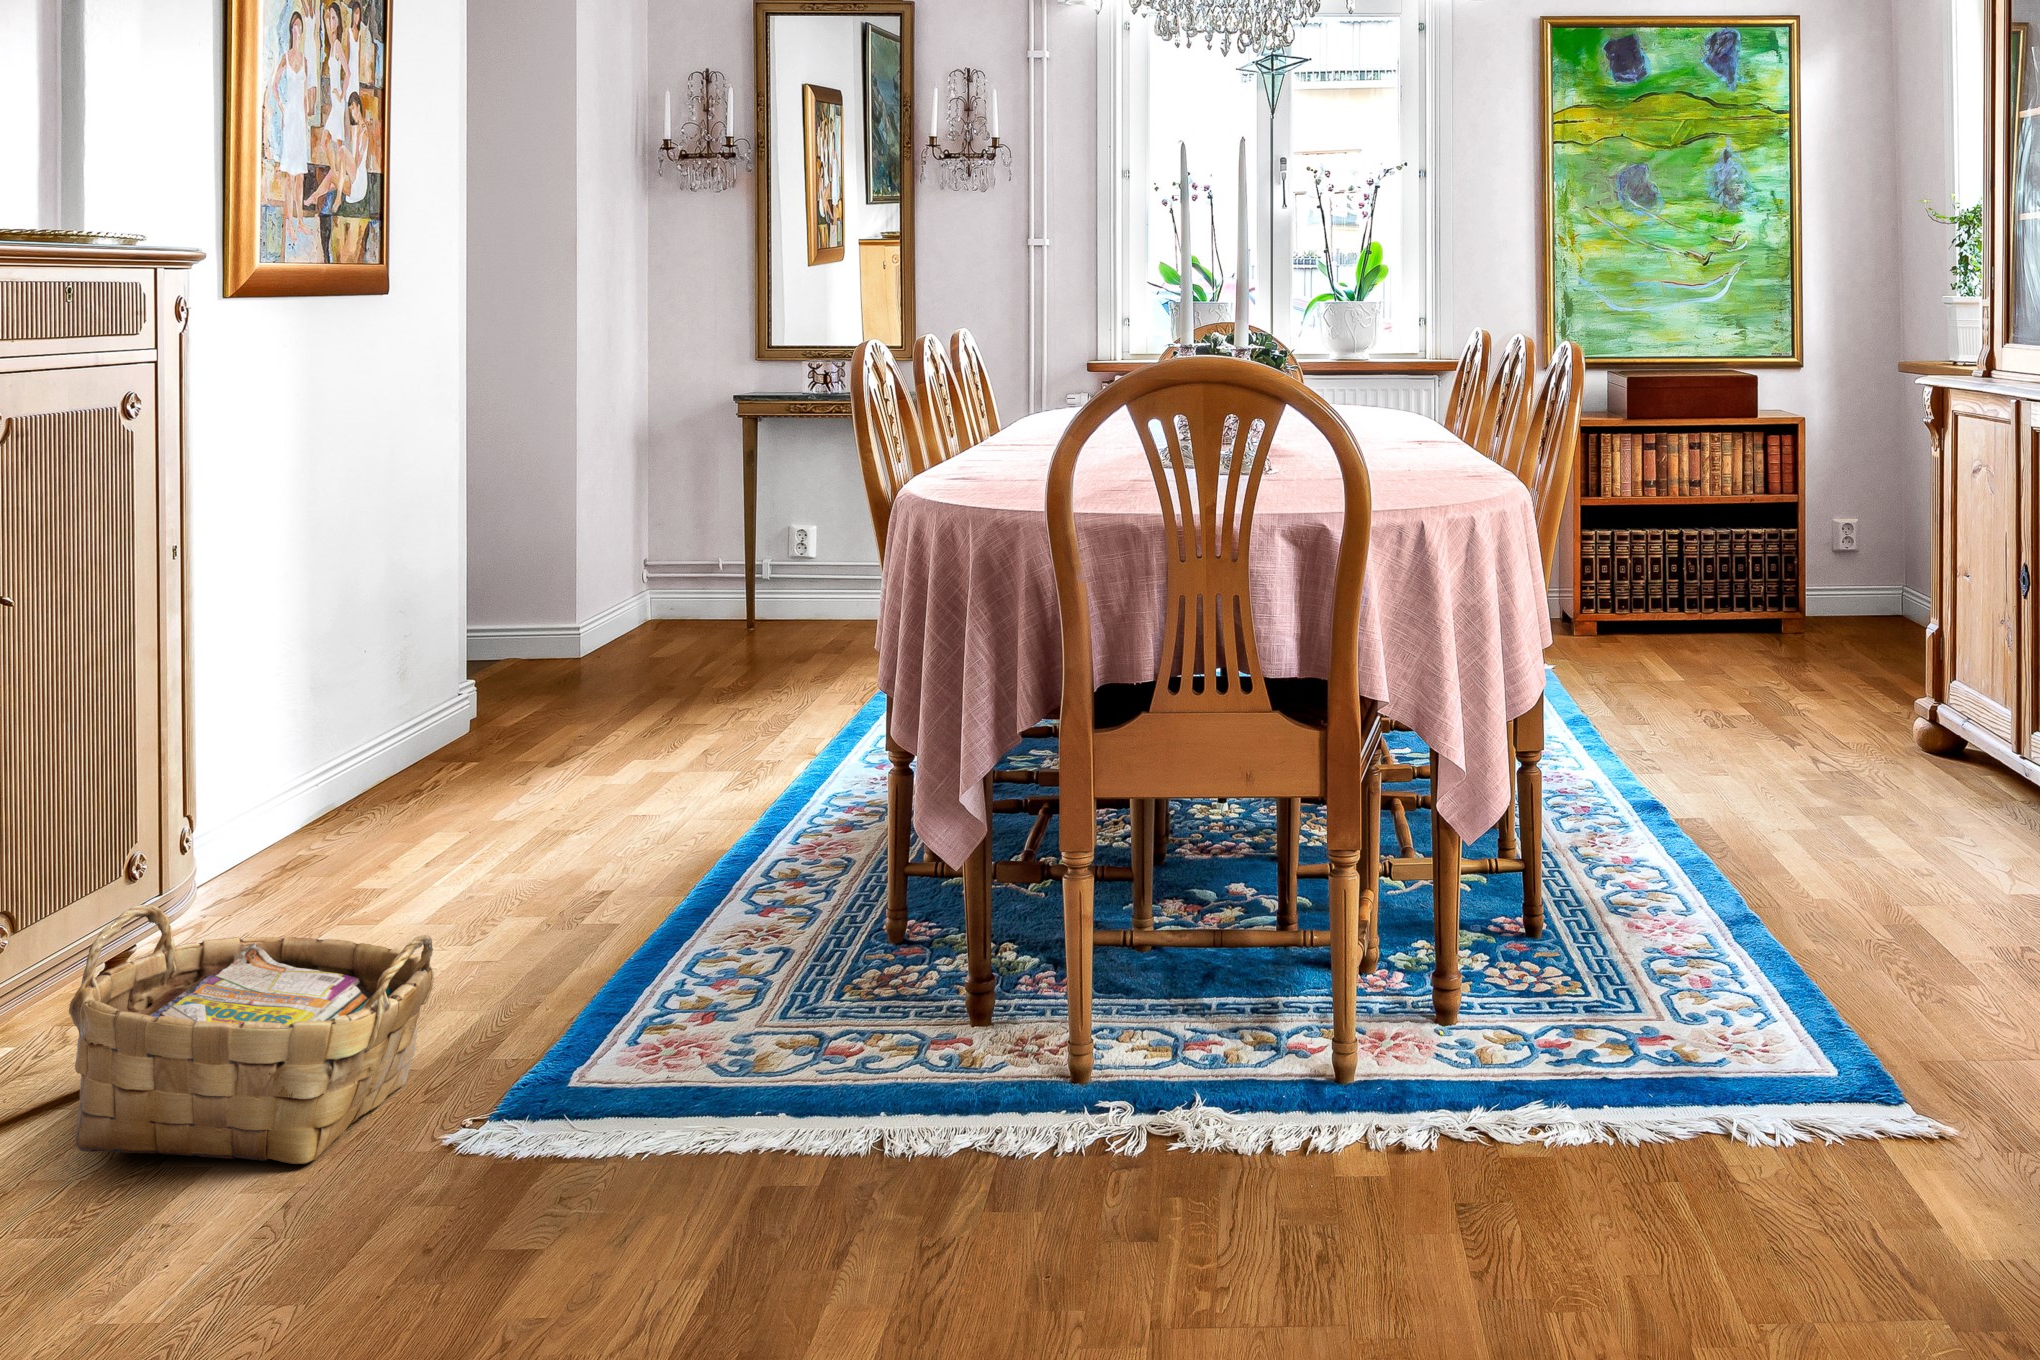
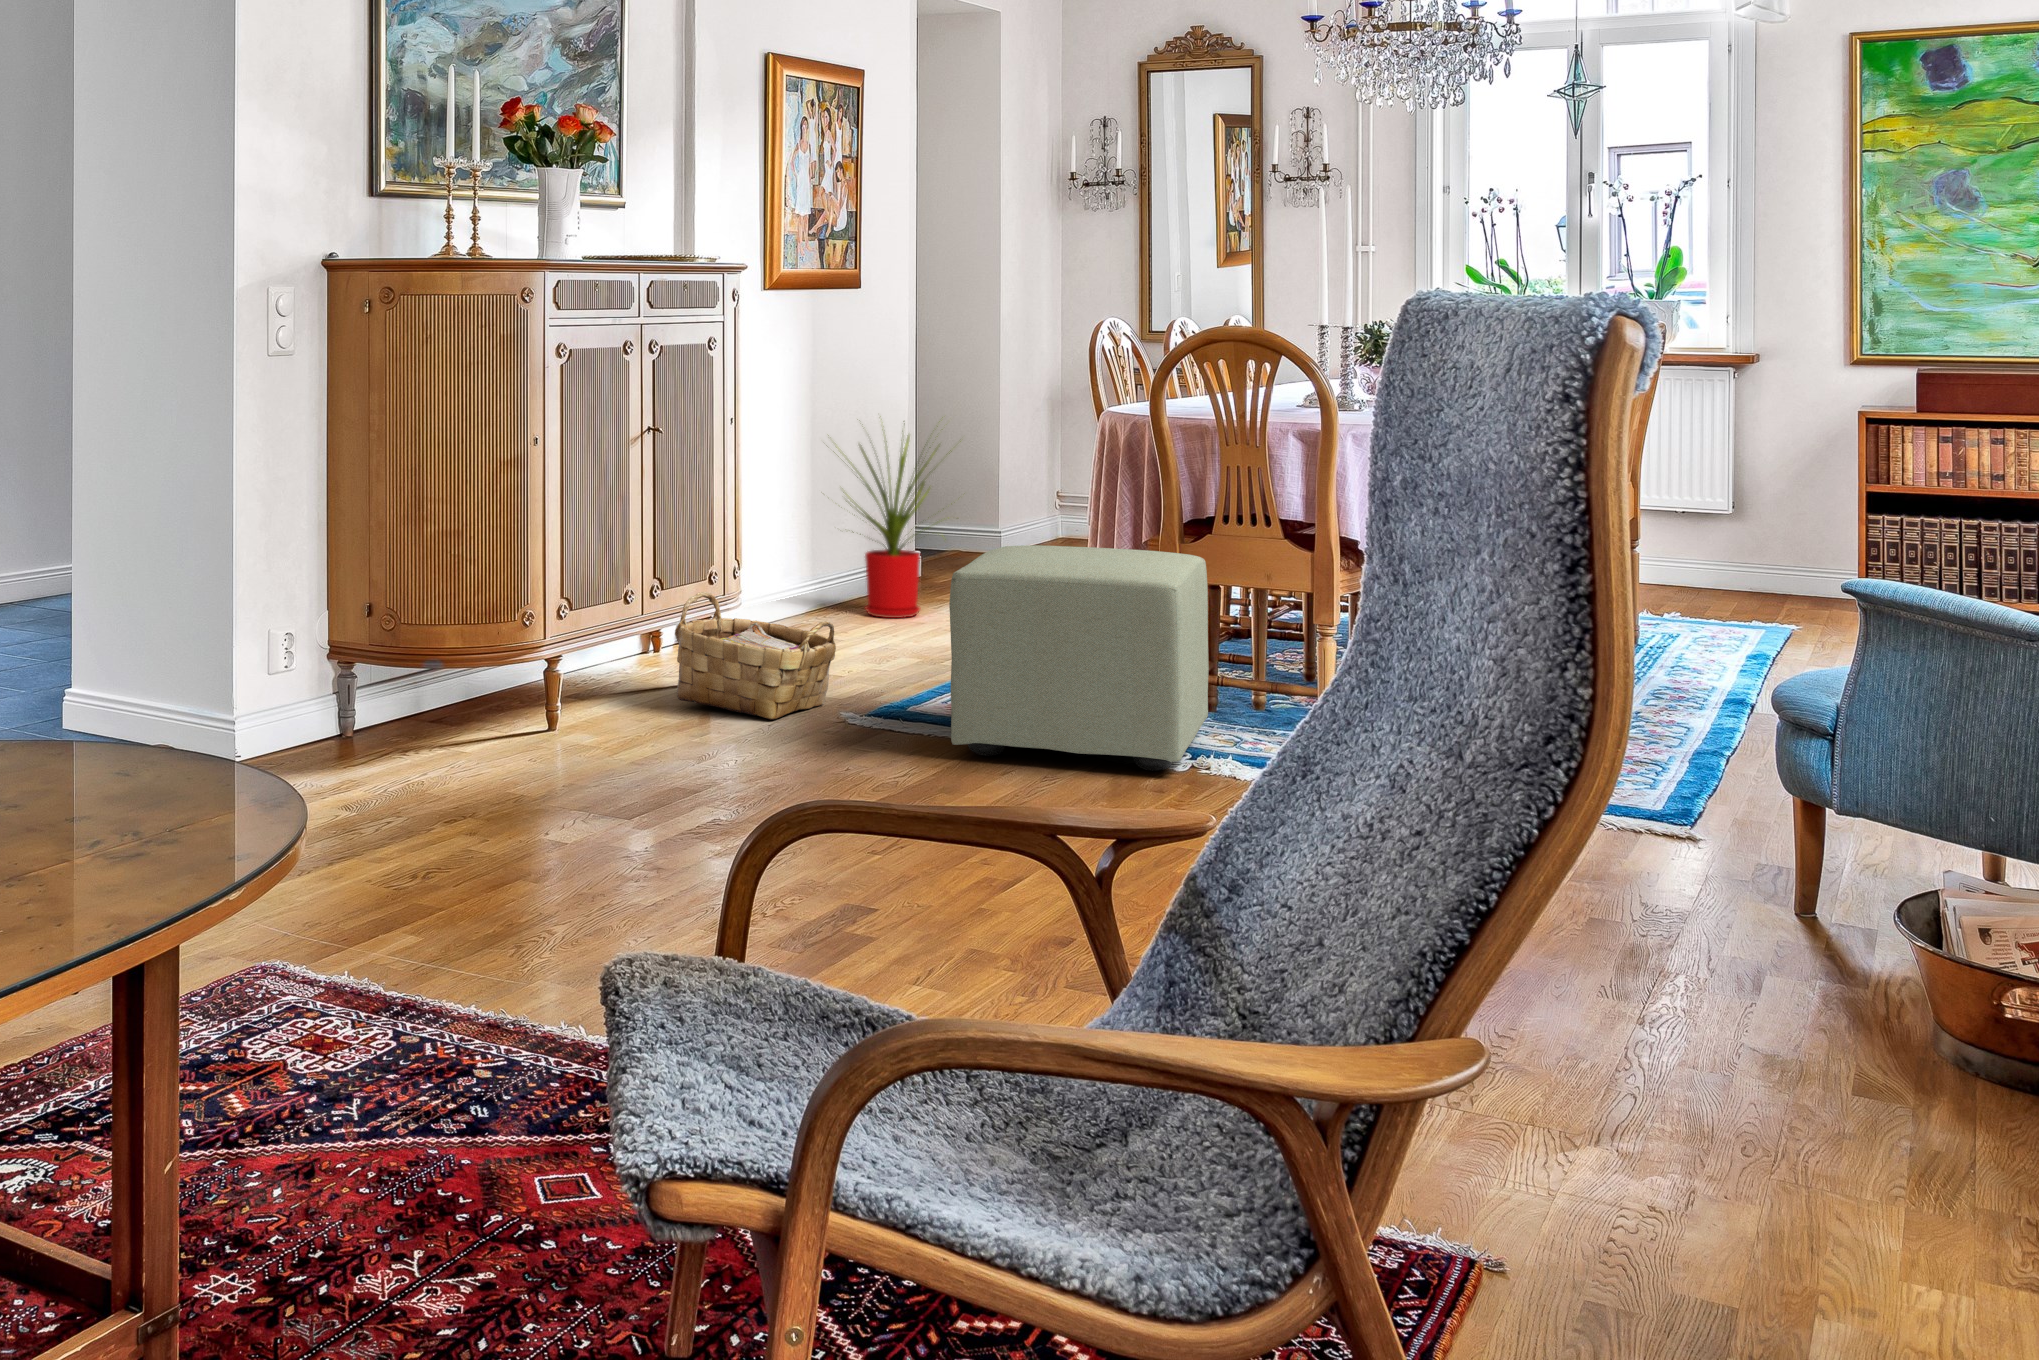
house plant: none [323,485,577,817] -> present [828,417,961,618]
ottoman: none [720,729,1156,1182] -> present [949,545,1209,771]

